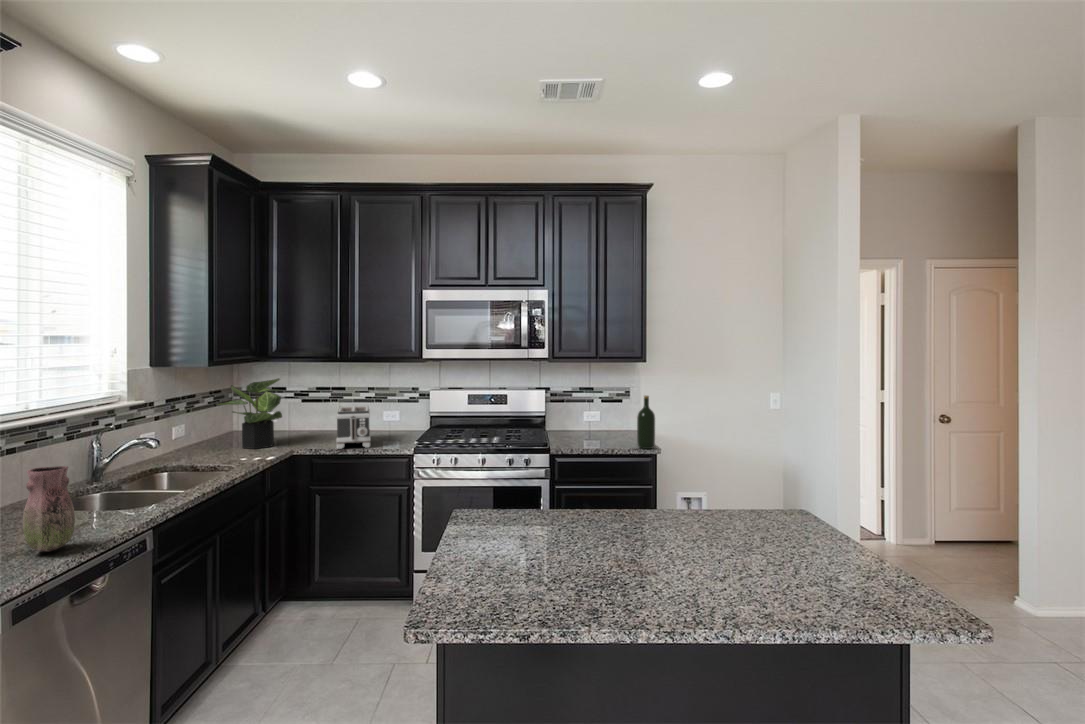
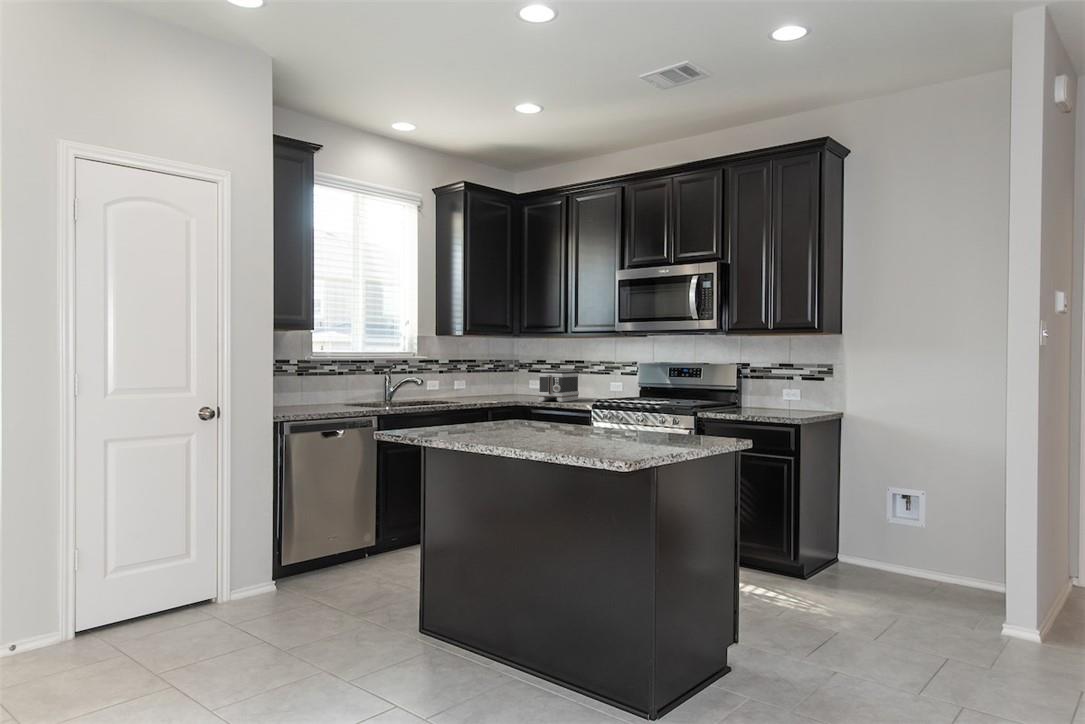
potted plant: present [218,378,282,449] -> none [475,344,520,398]
wine bottle: present [637,396,655,449] -> none [774,362,794,417]
vase: present [23,466,75,552] -> none [310,369,332,412]

